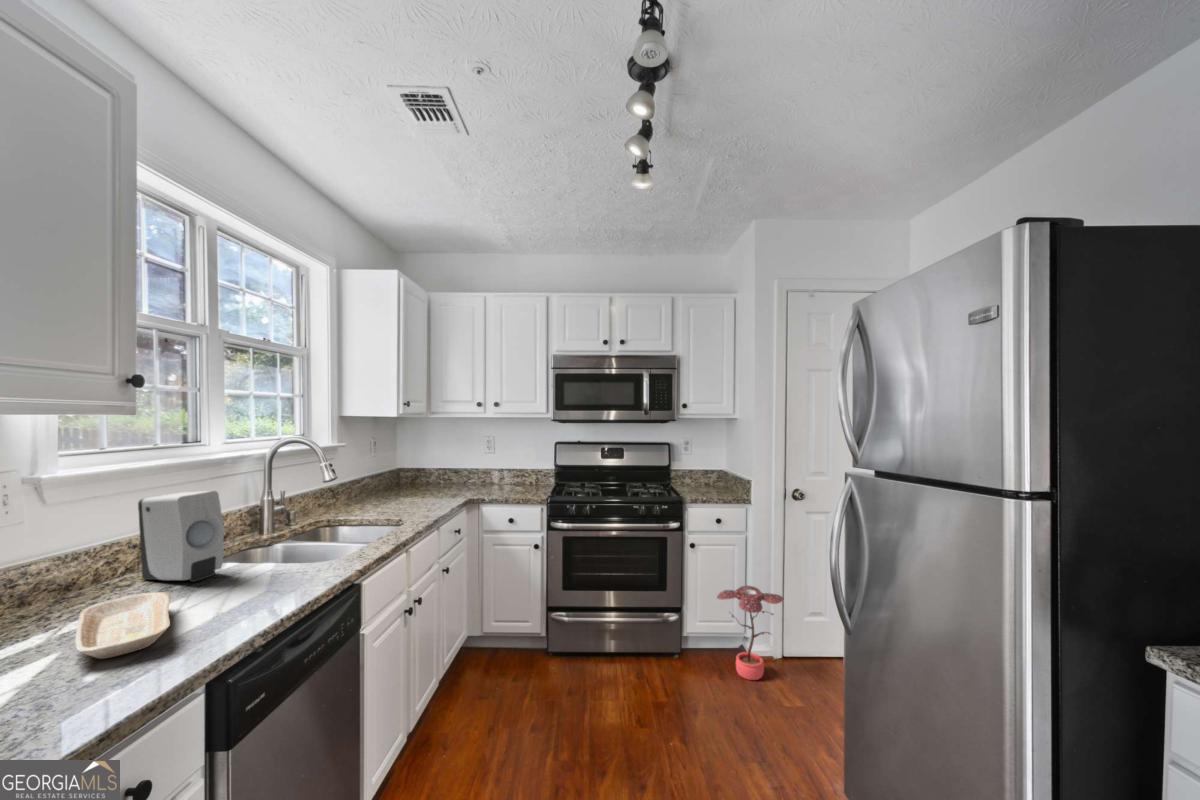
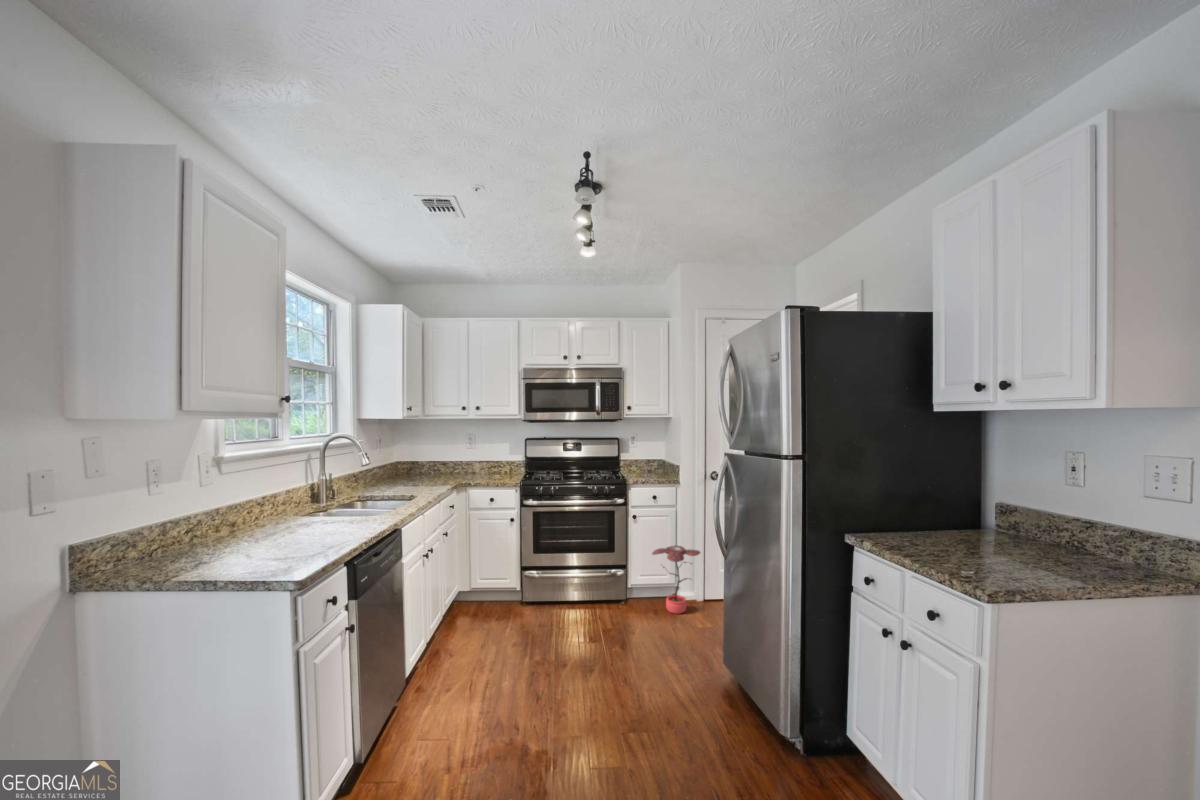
soap dispenser: present [138,491,224,582] -> none [255,468,310,528]
tray: present [75,592,170,659] -> none [249,528,313,556]

